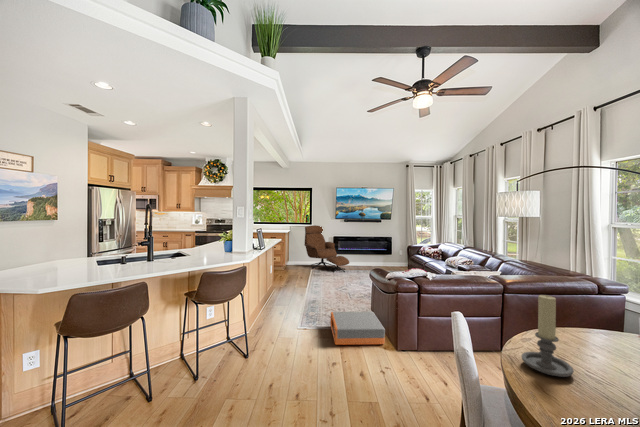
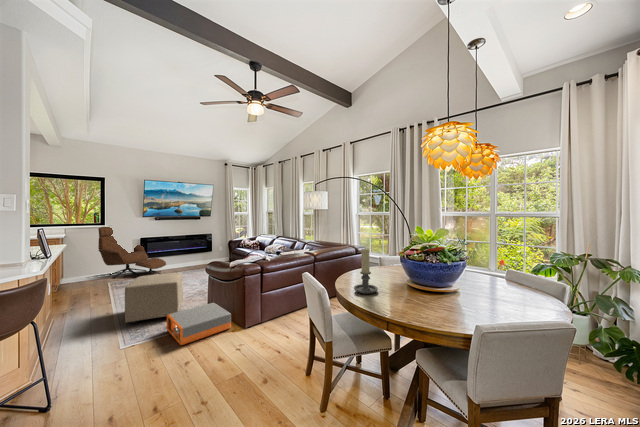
ottoman: none [306,272,352,315] -> present [125,273,183,323]

